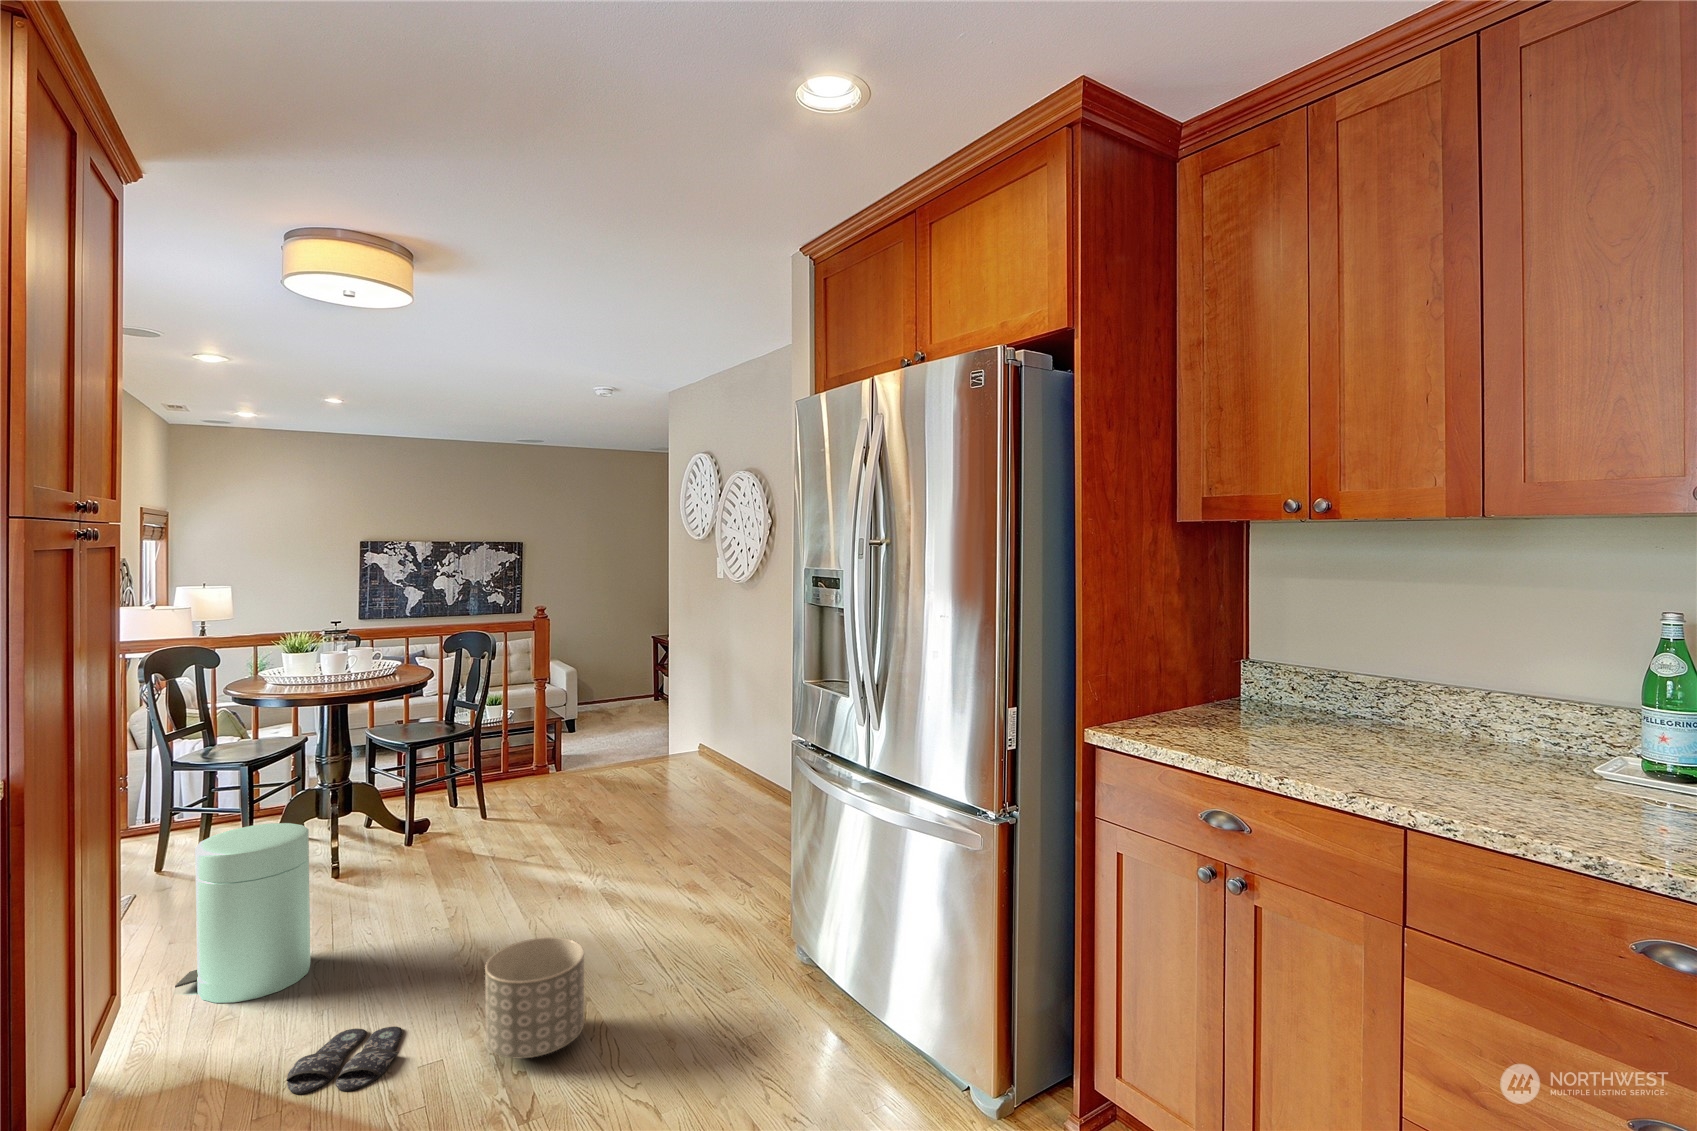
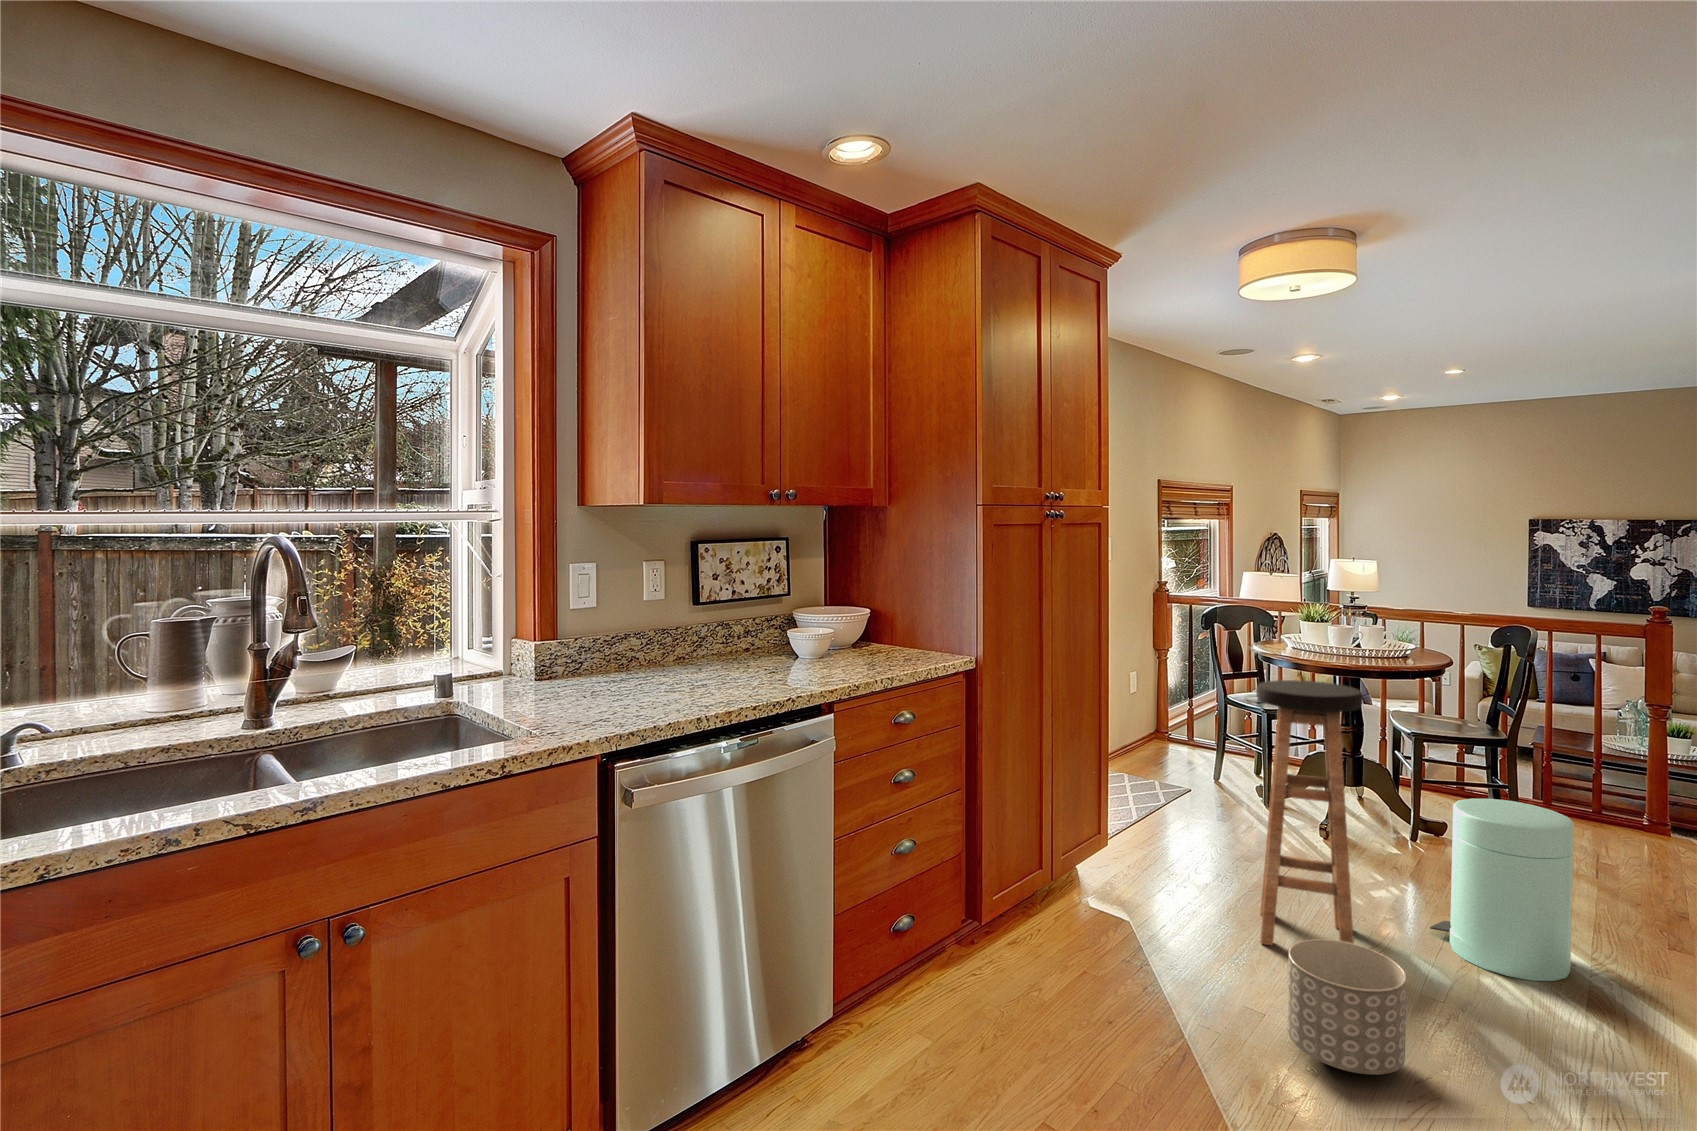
bar stool: none [350,711,466,999] -> present [1256,680,1363,946]
trash can: present [175,823,310,1003] -> present [1430,799,1574,981]
slippers: present [287,1027,403,1094] -> none [1143,948,1251,995]

